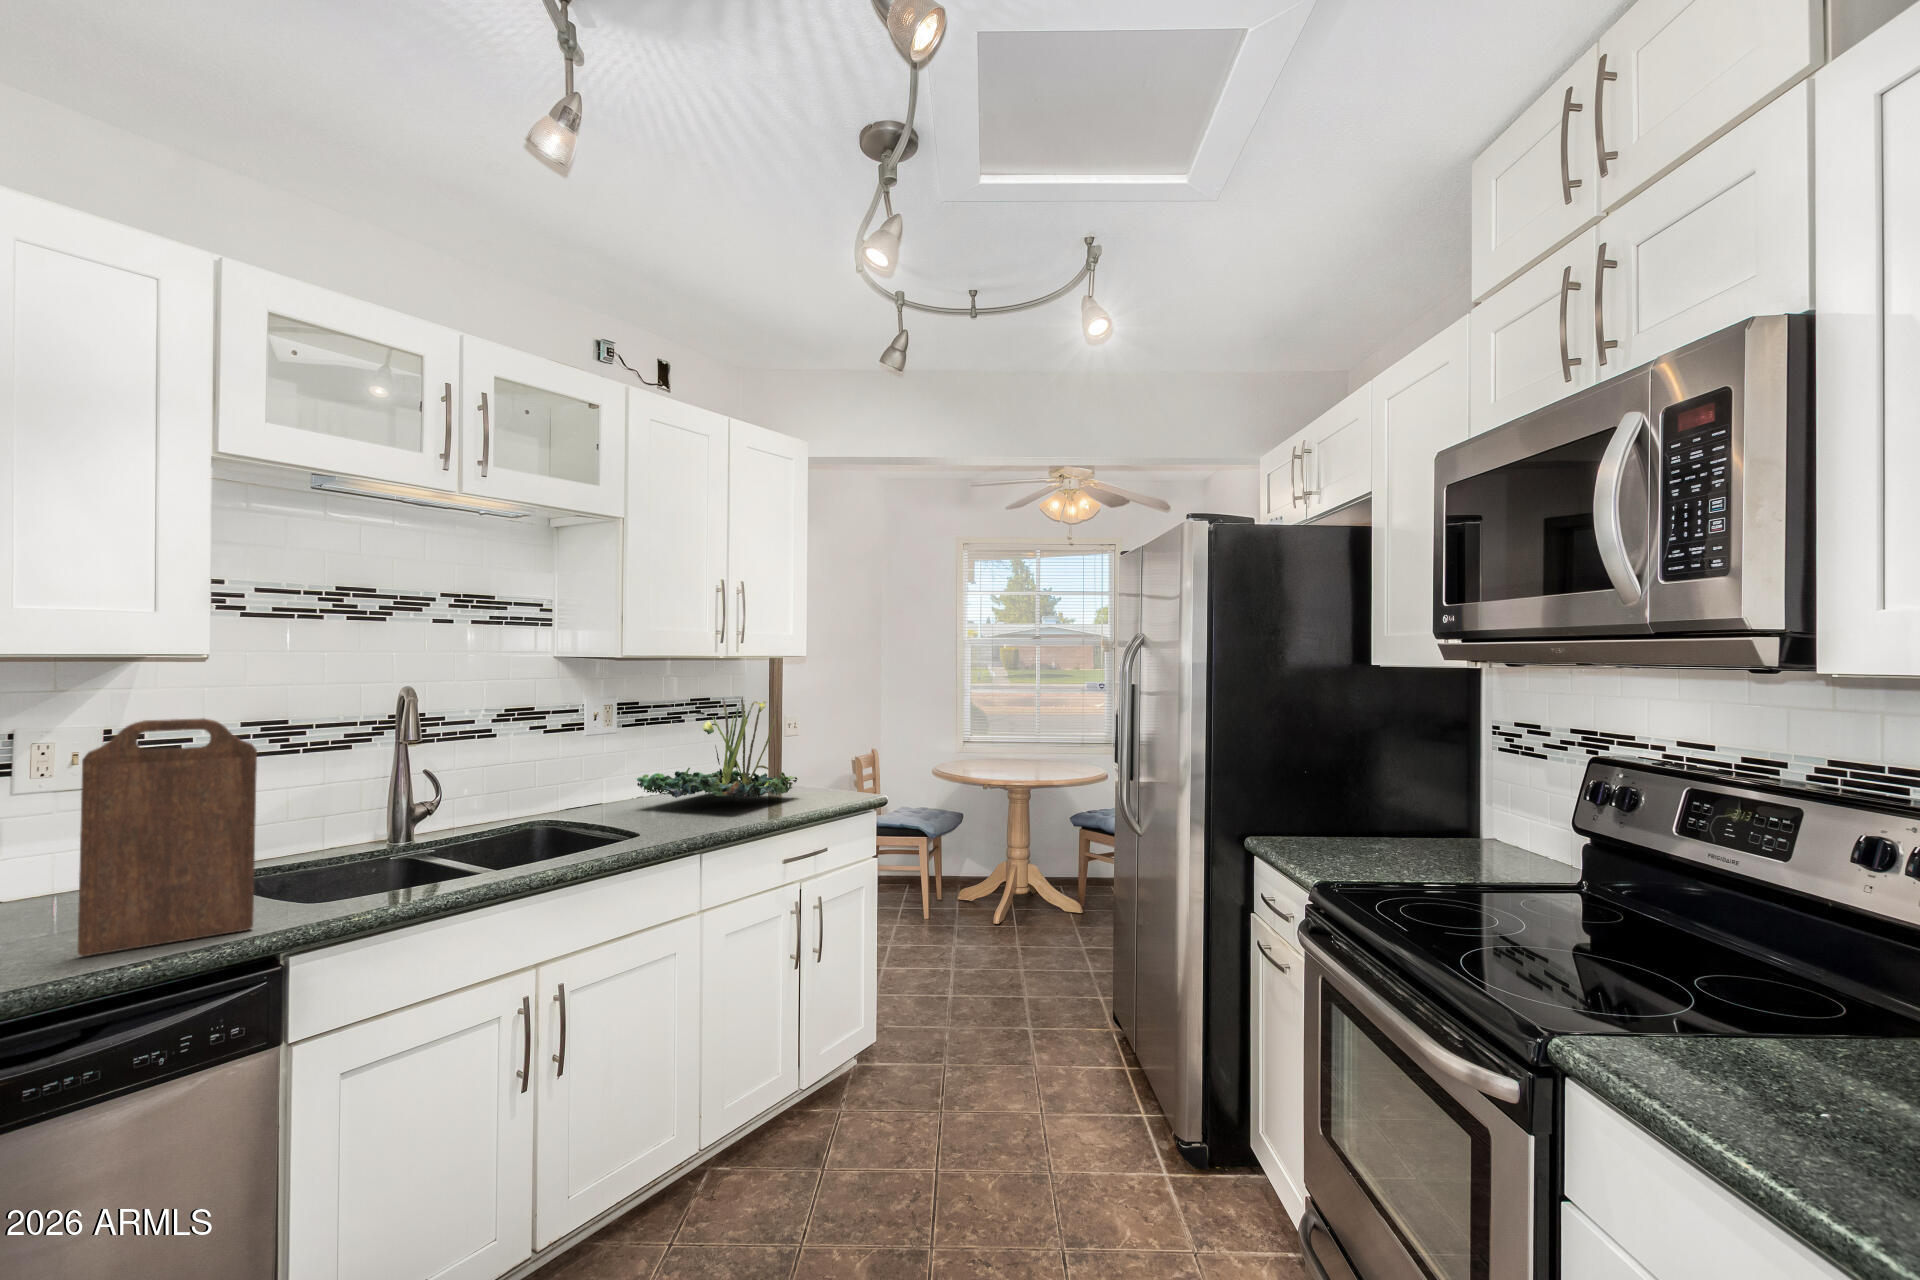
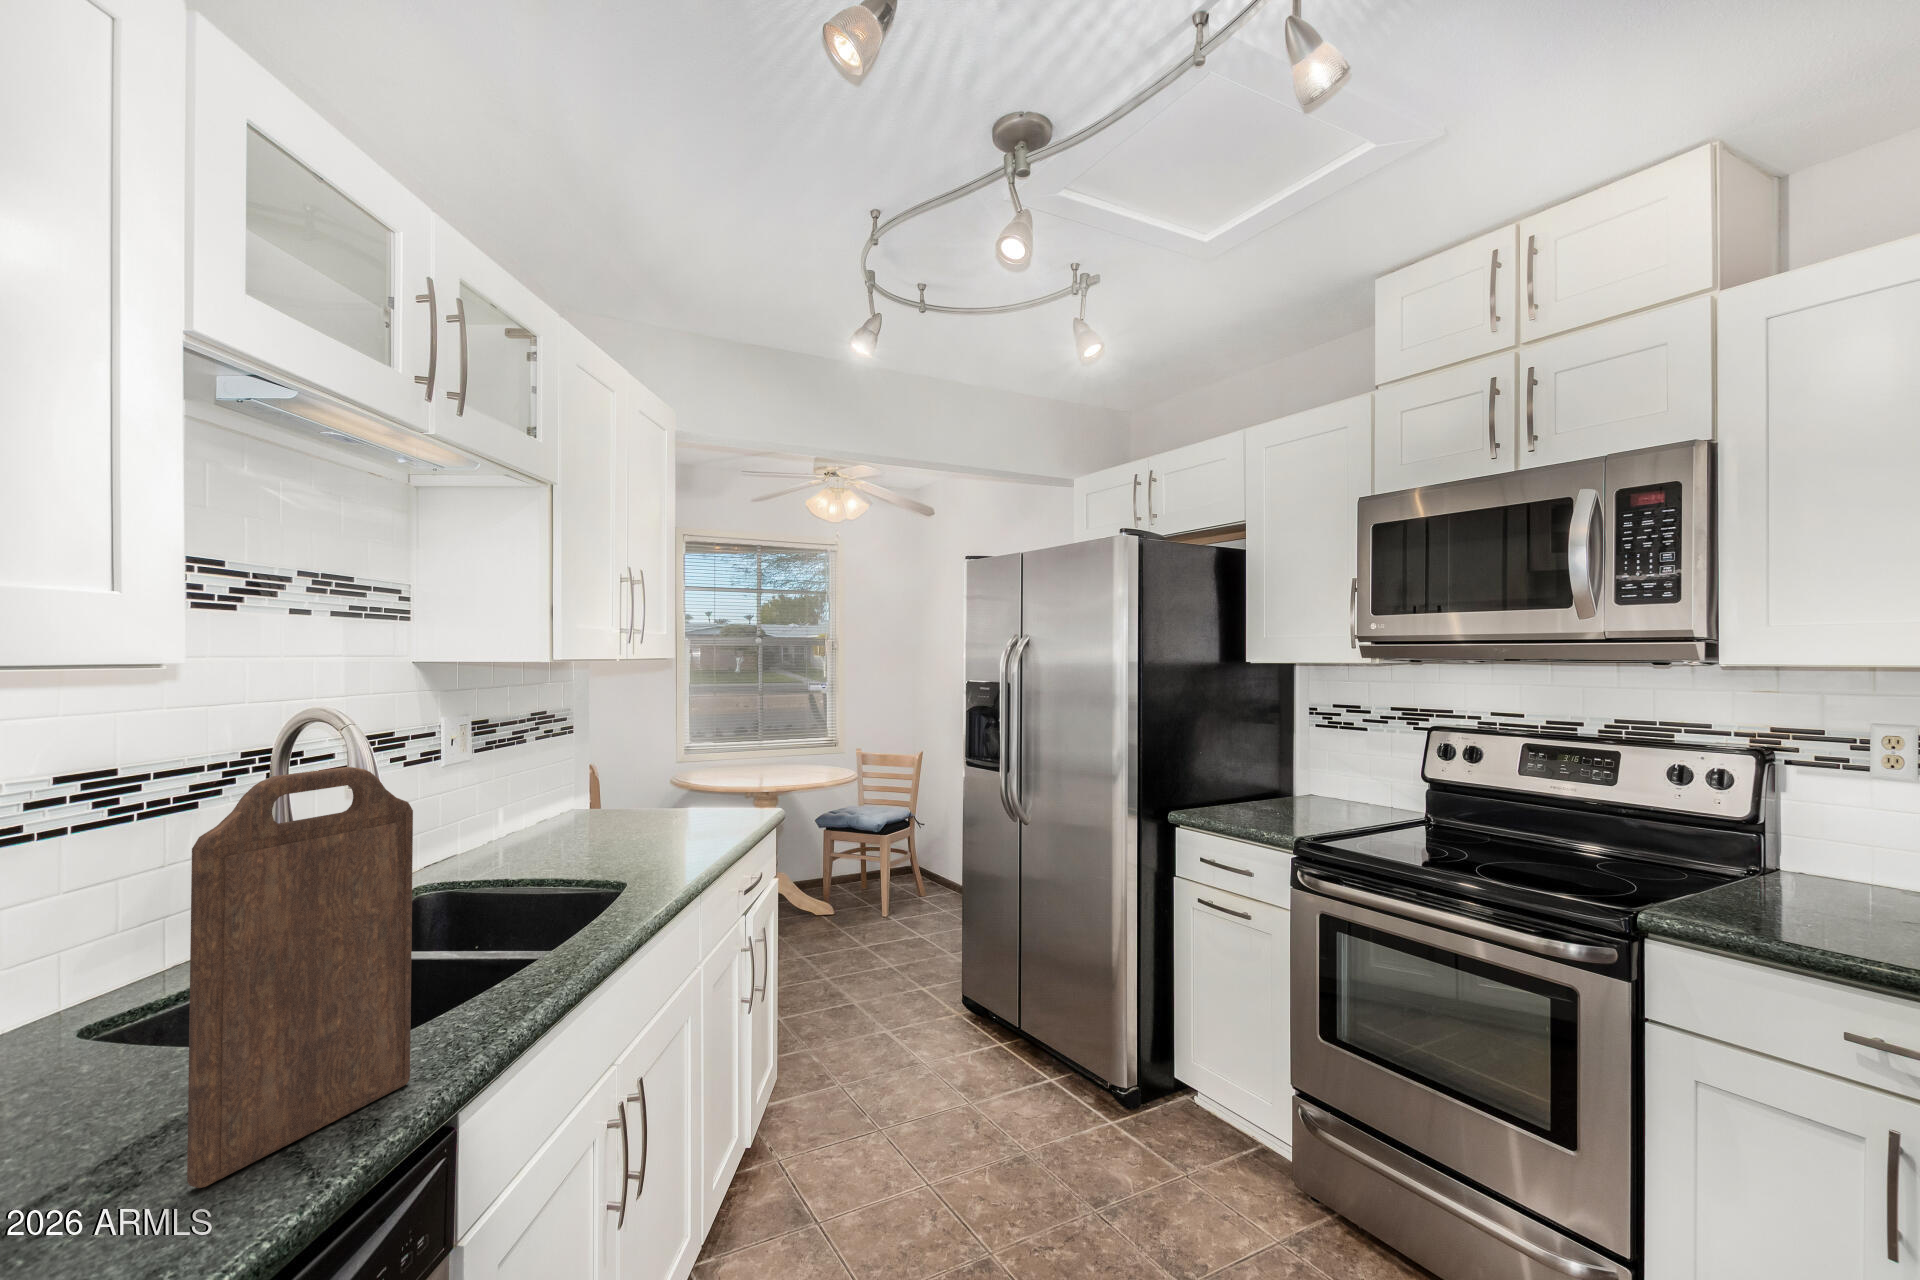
plant: present [637,696,797,802] -> none [525,705,701,835]

